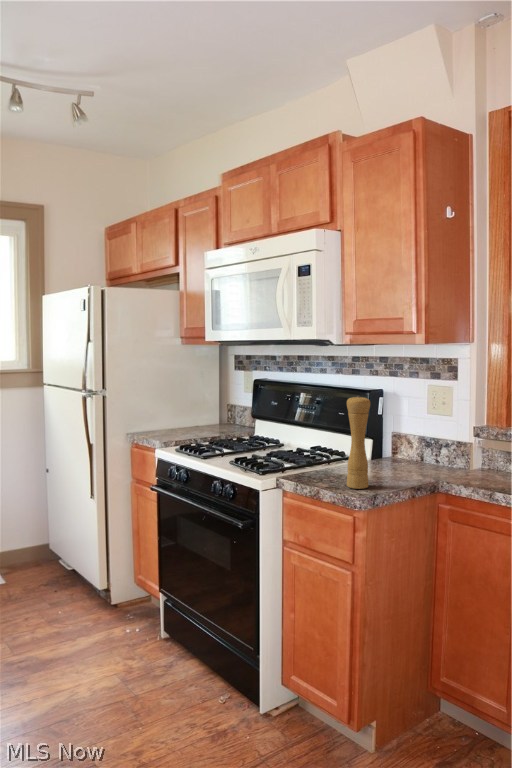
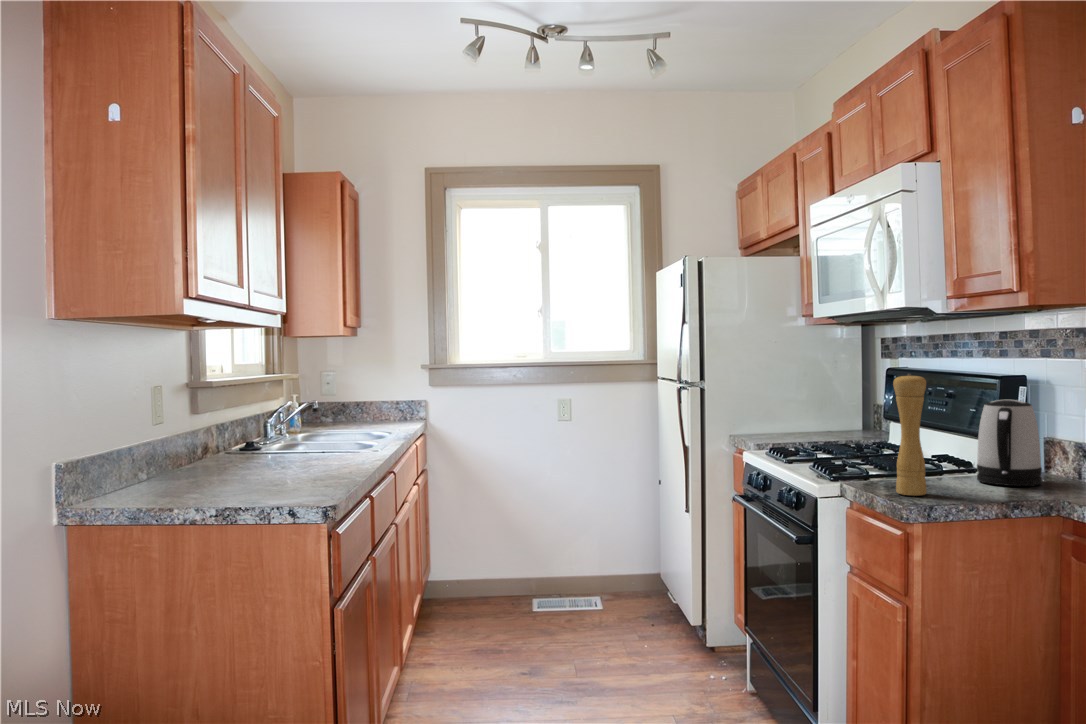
kettle: none [371,410,412,471] -> present [977,400,1042,486]

